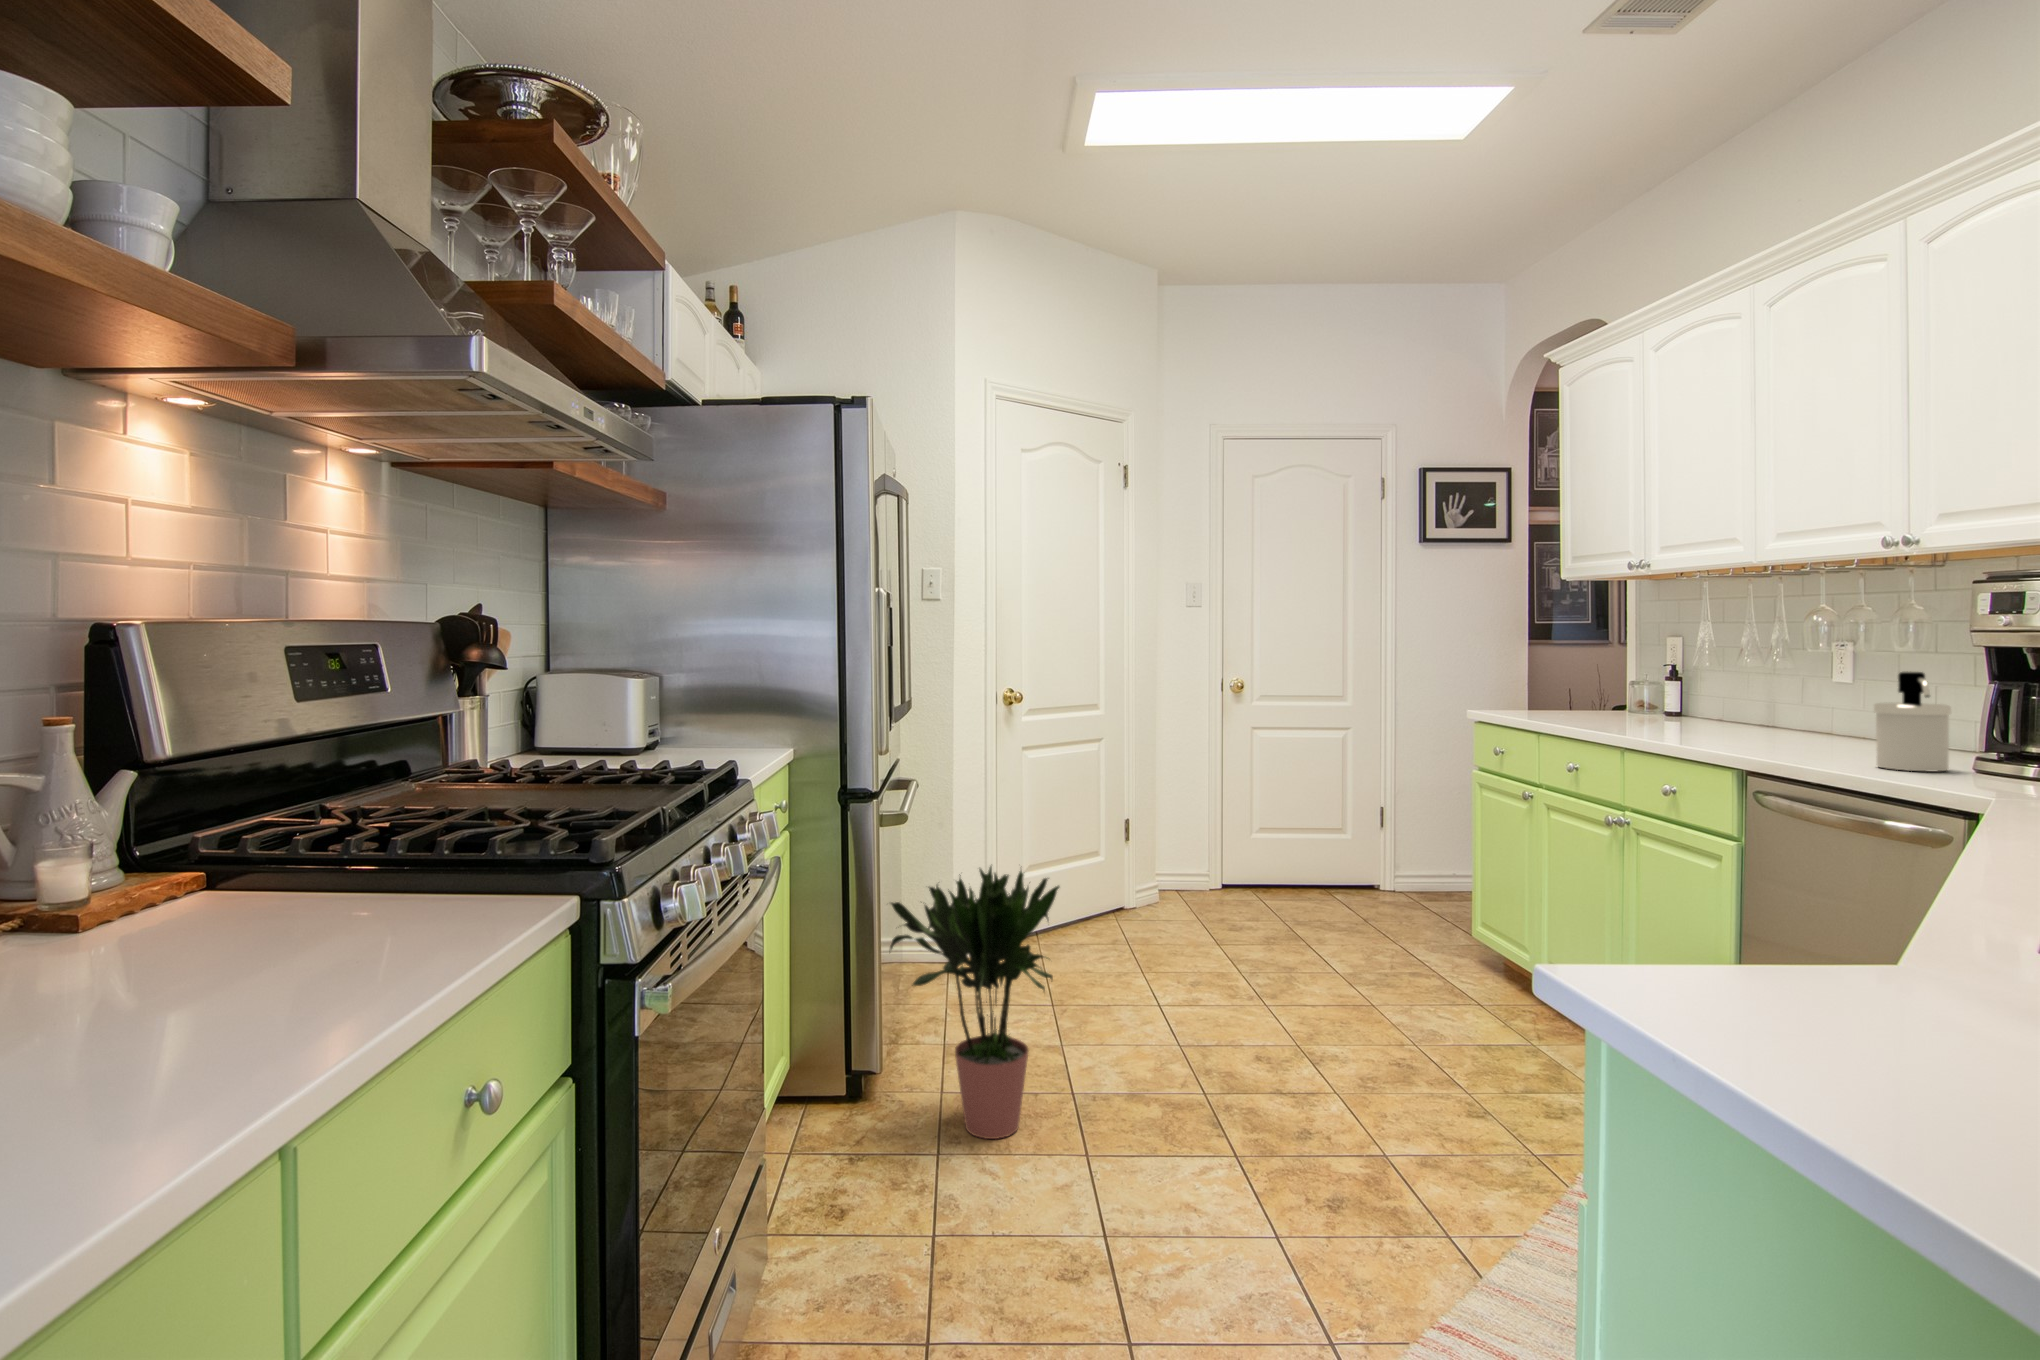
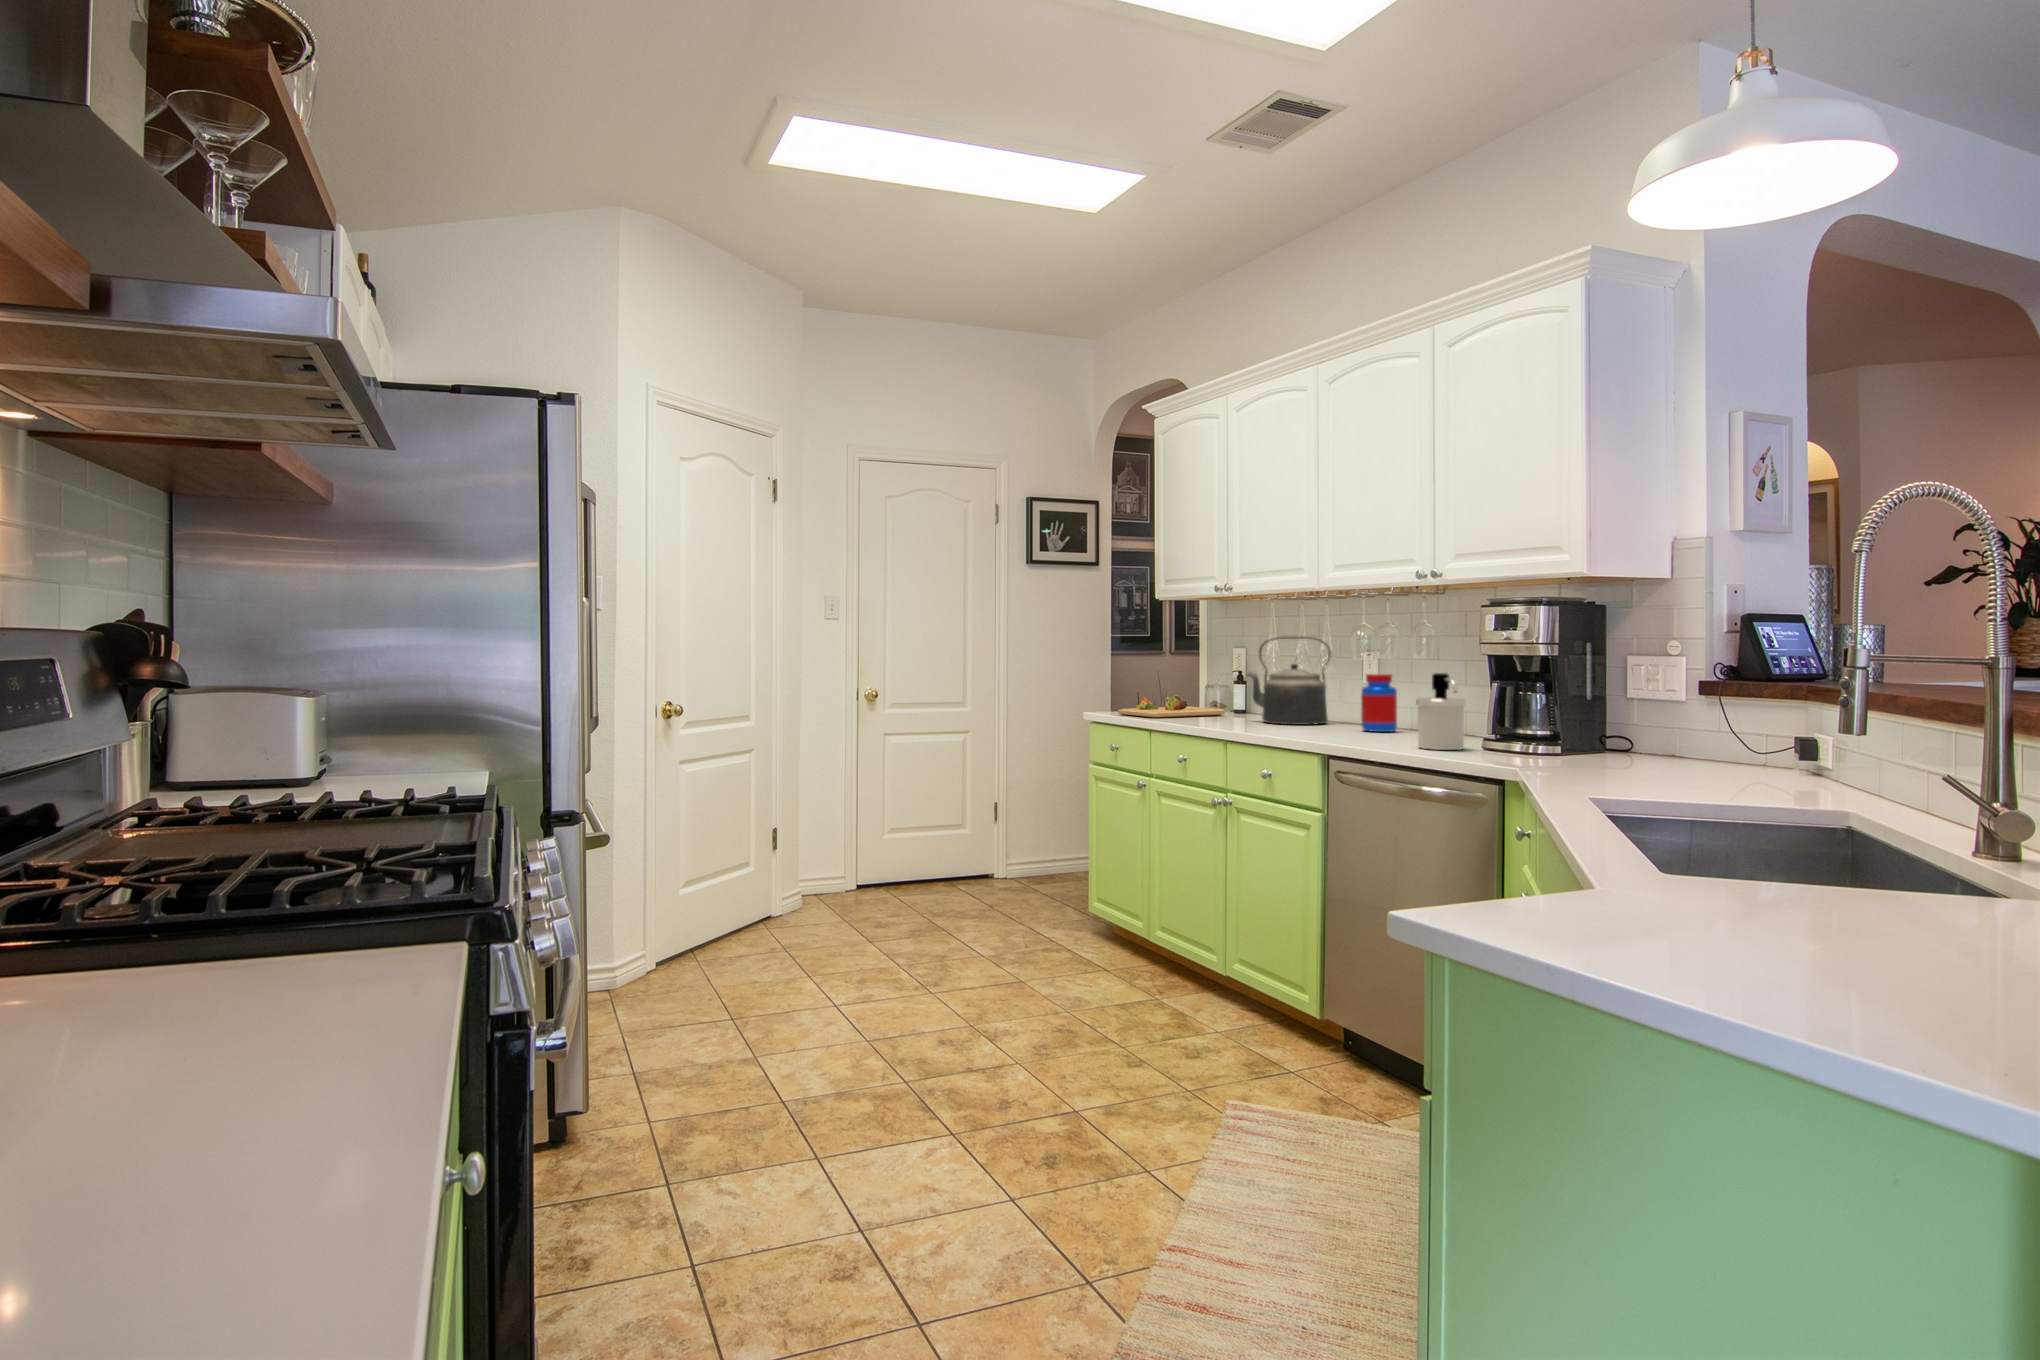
kettle: none [1668,625,1785,733] -> present [1247,636,1331,725]
jar: none [1819,672,1872,745] -> present [1361,674,1397,732]
cutting board: none [1508,693,1648,719] -> present [1118,695,1225,718]
potted plant: present [890,866,1059,1139] -> none [589,860,783,1162]

